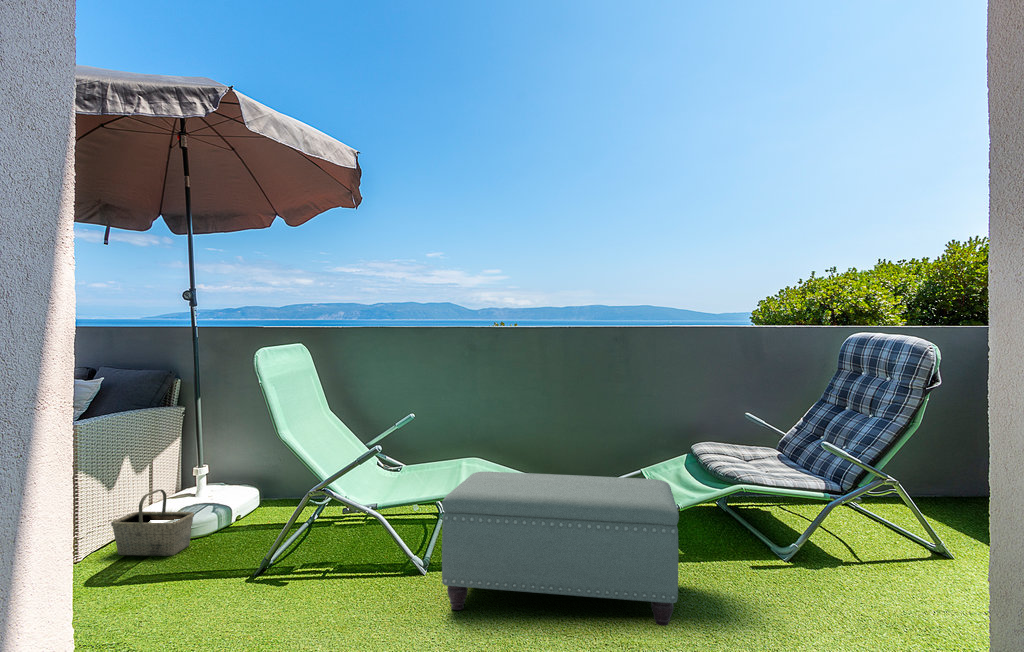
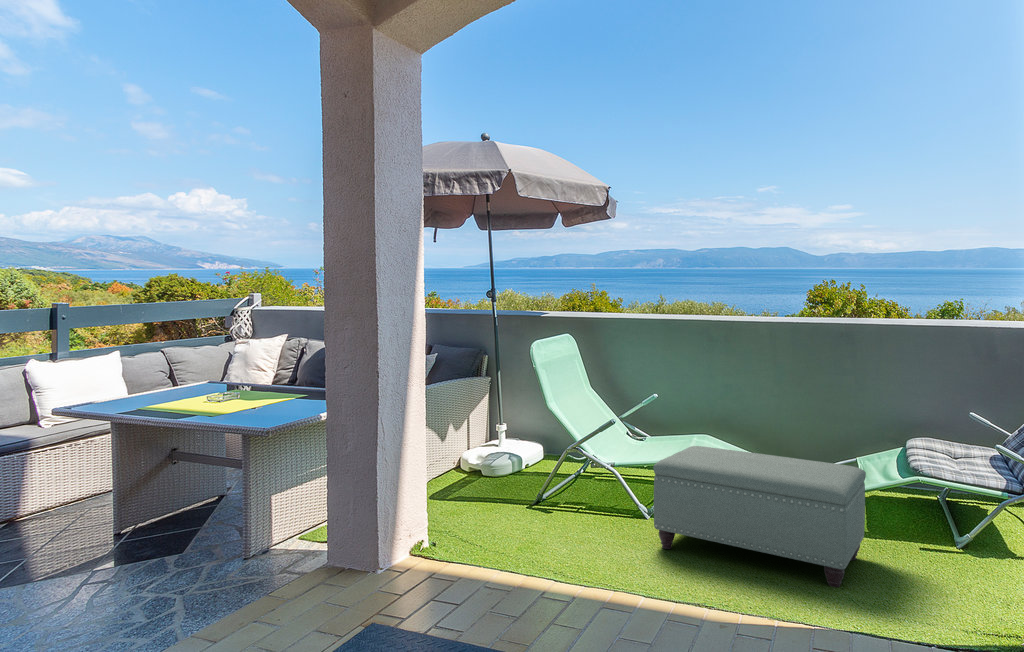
basket: present [111,490,194,556] -> none [444,439,495,486]

